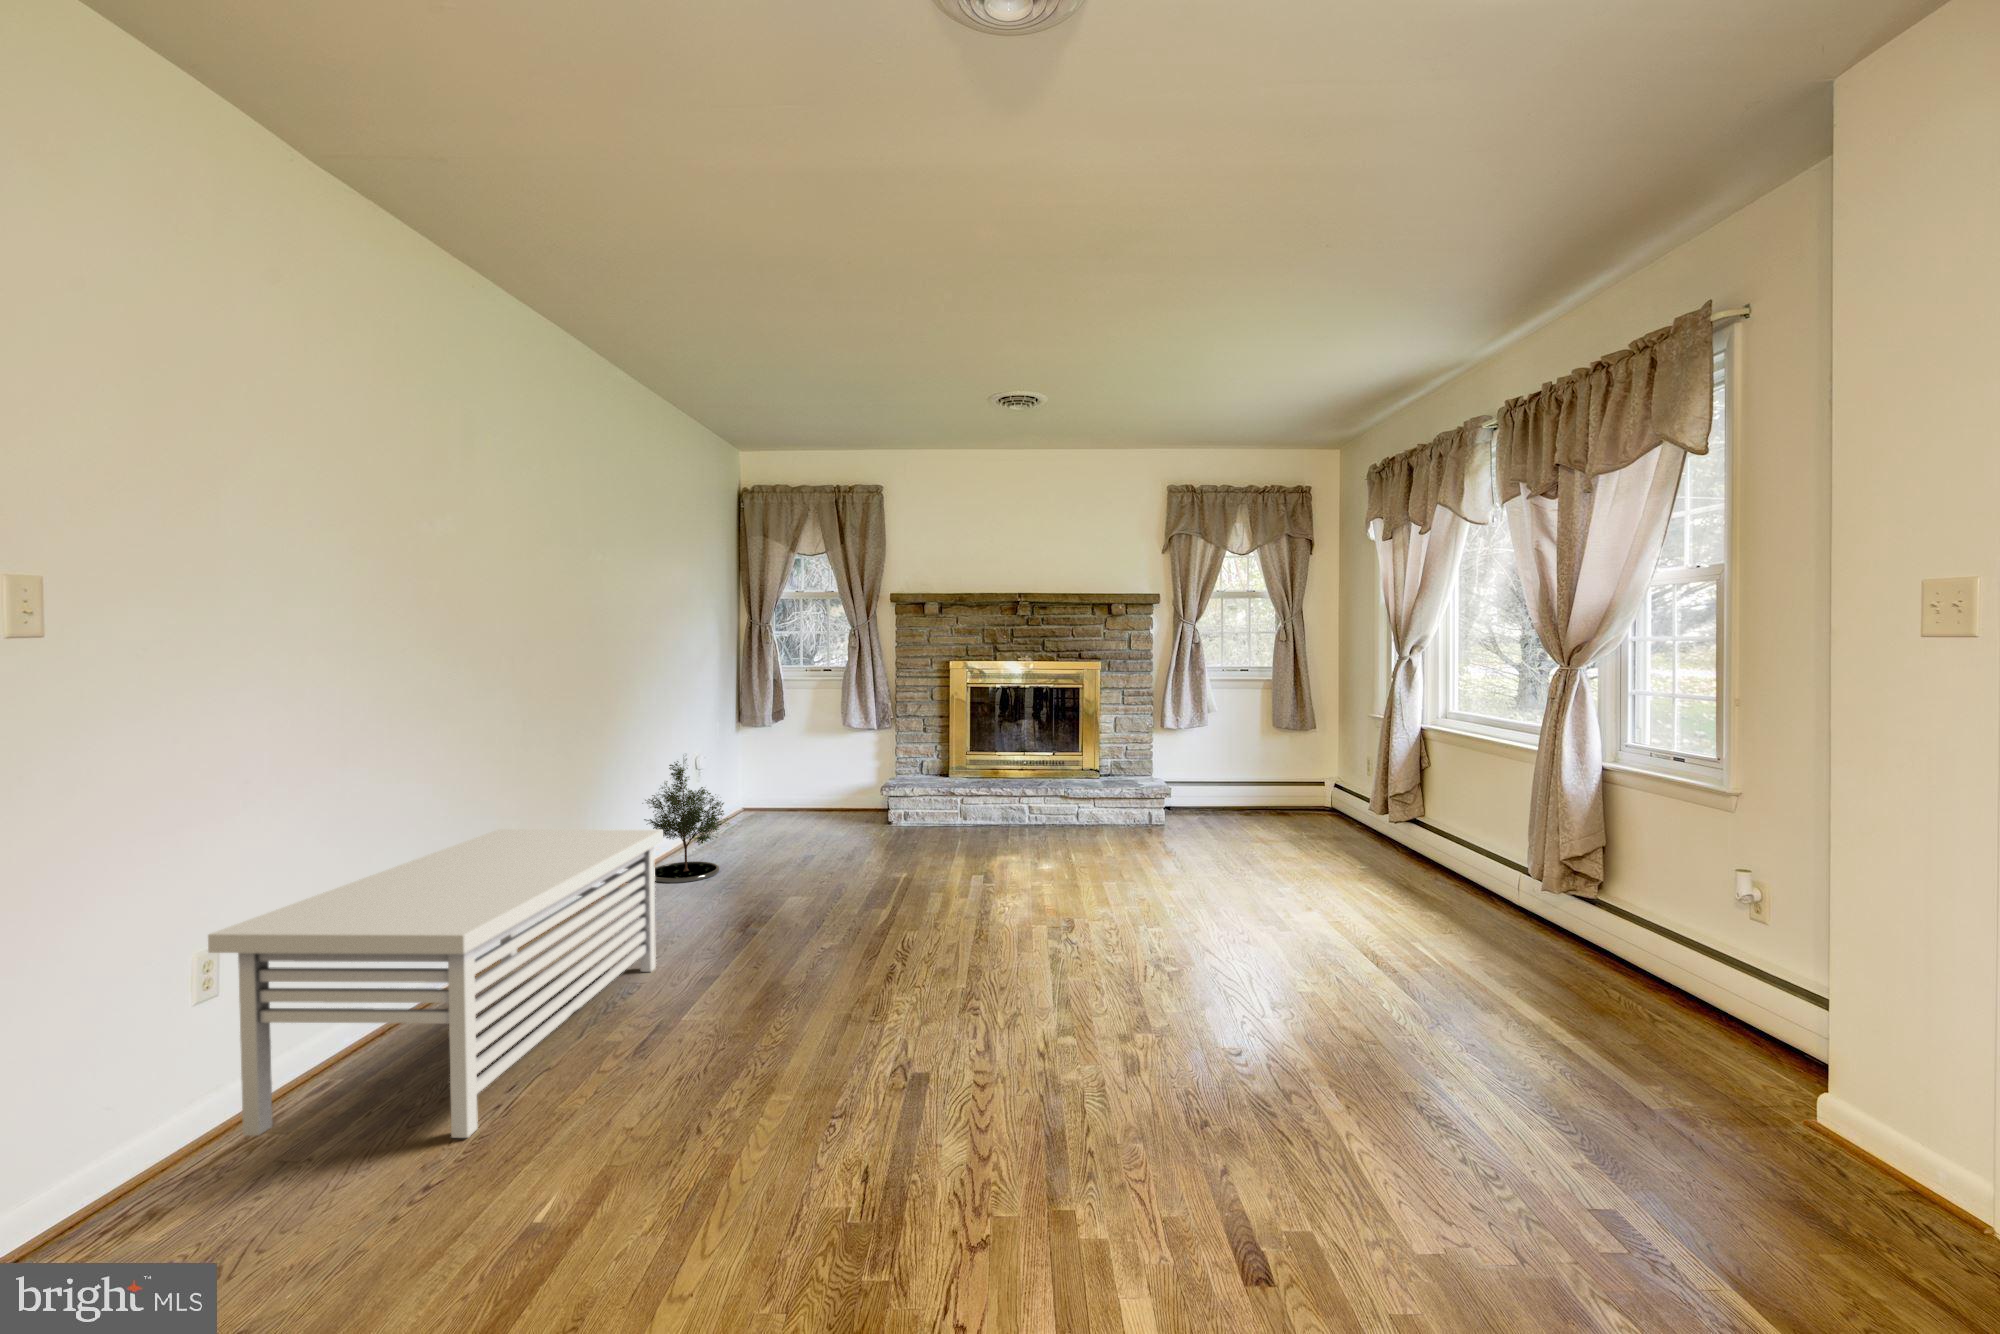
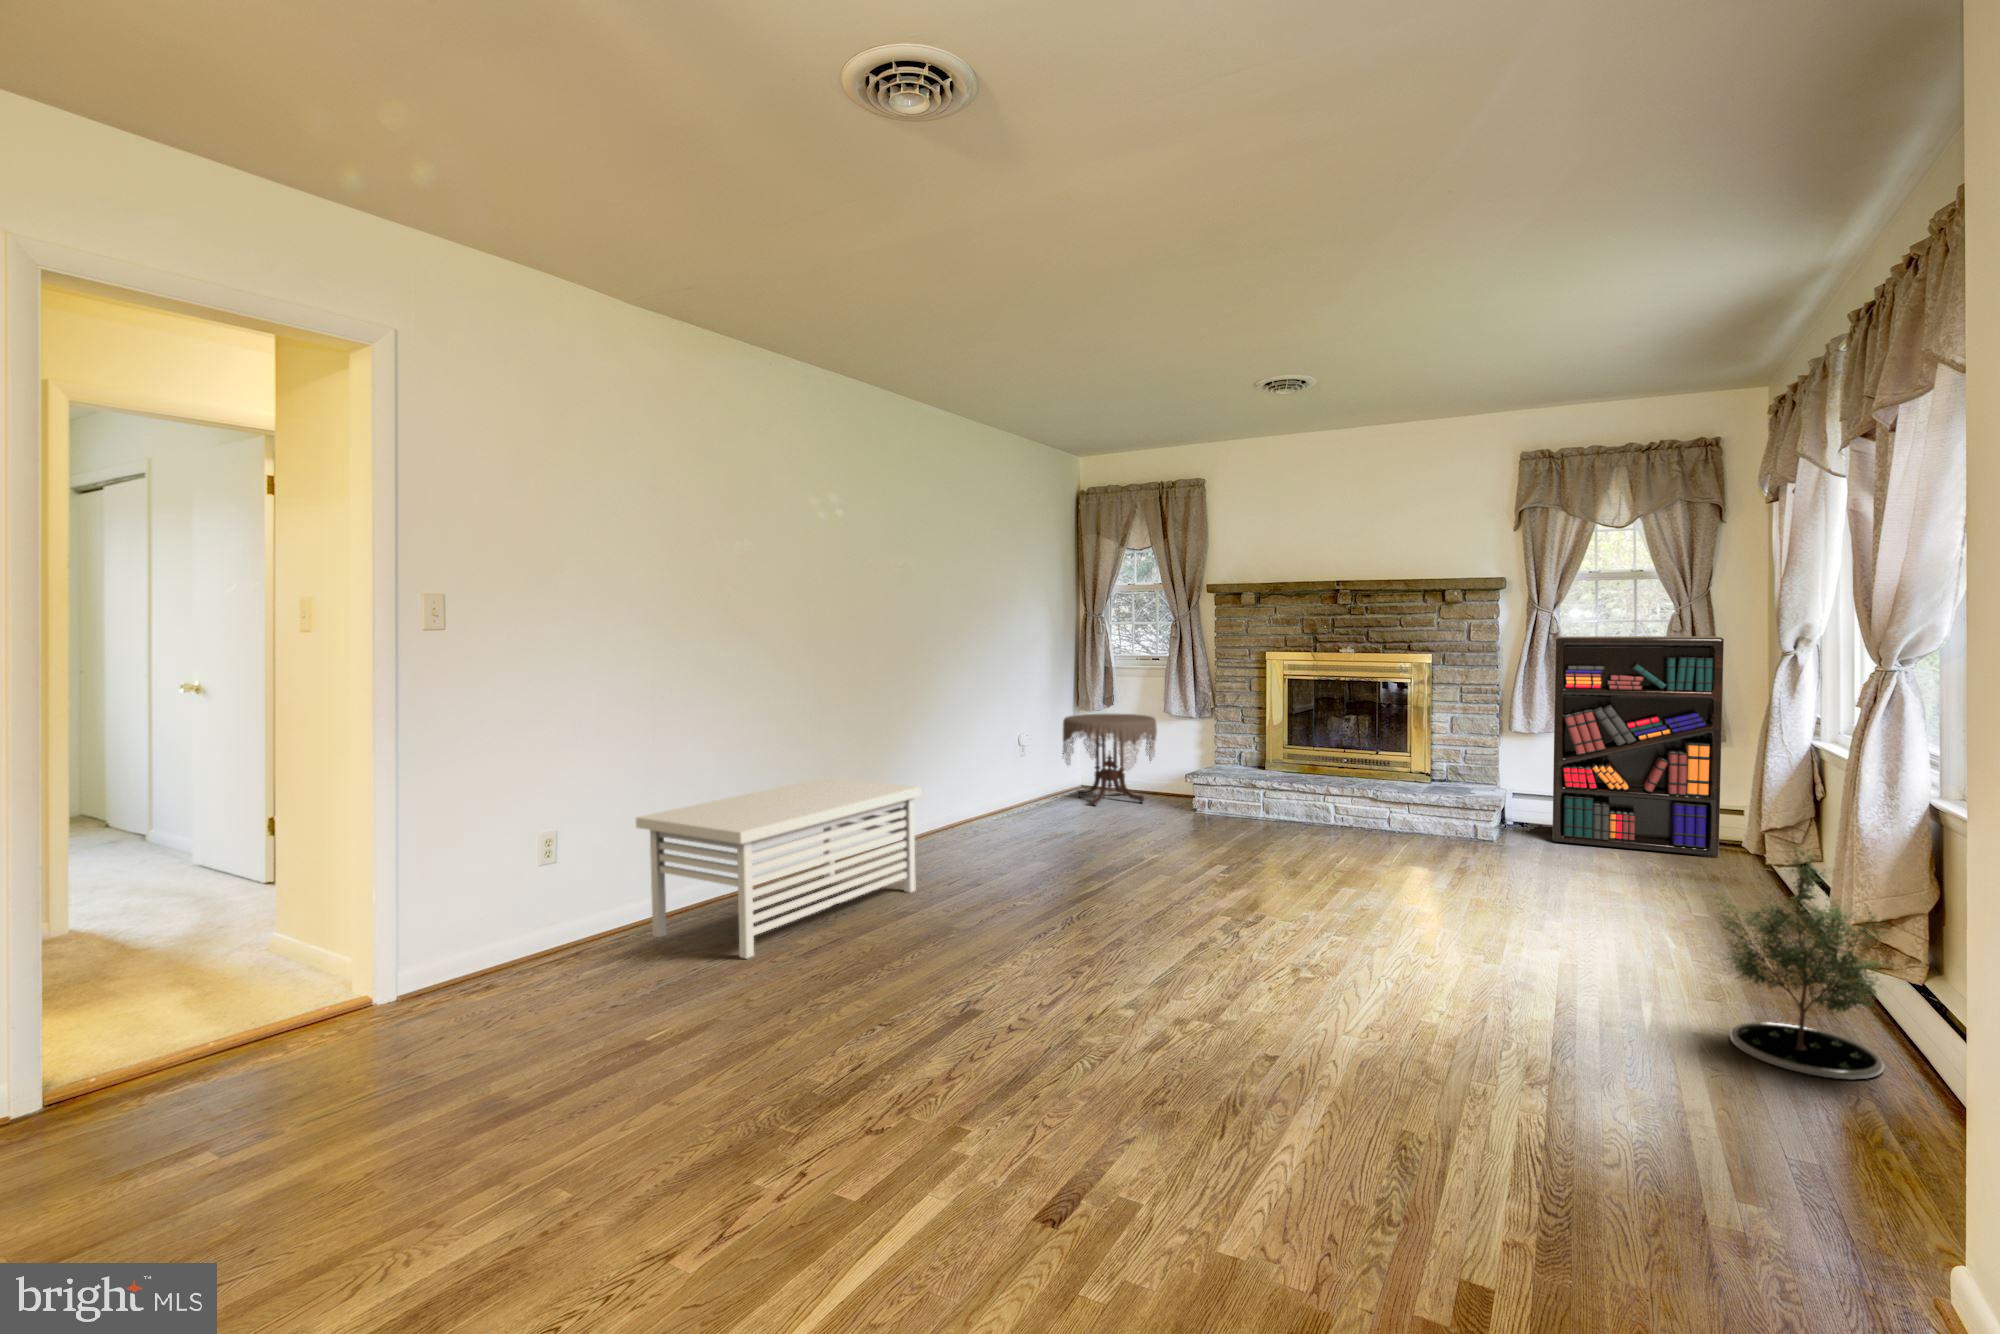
bookshelf: none [1197,645,1328,822] -> present [1552,636,1724,856]
side table: none [736,728,842,830] -> present [1063,714,1157,806]
potted tree: present [644,759,728,883] -> present [1708,837,1890,1080]

